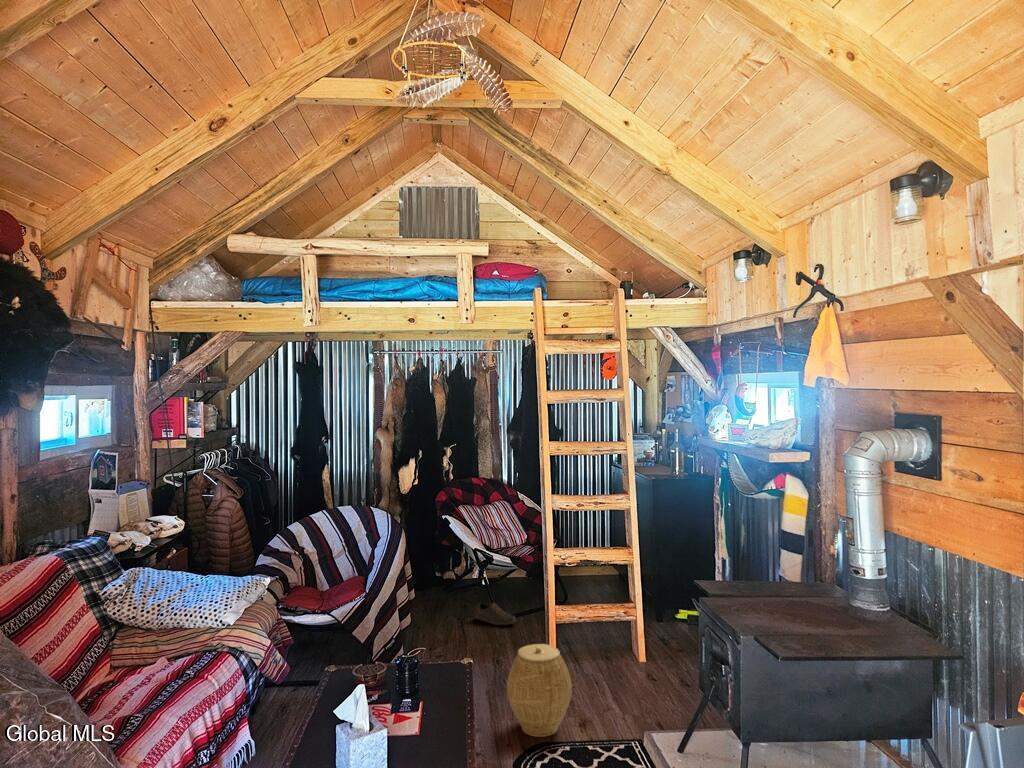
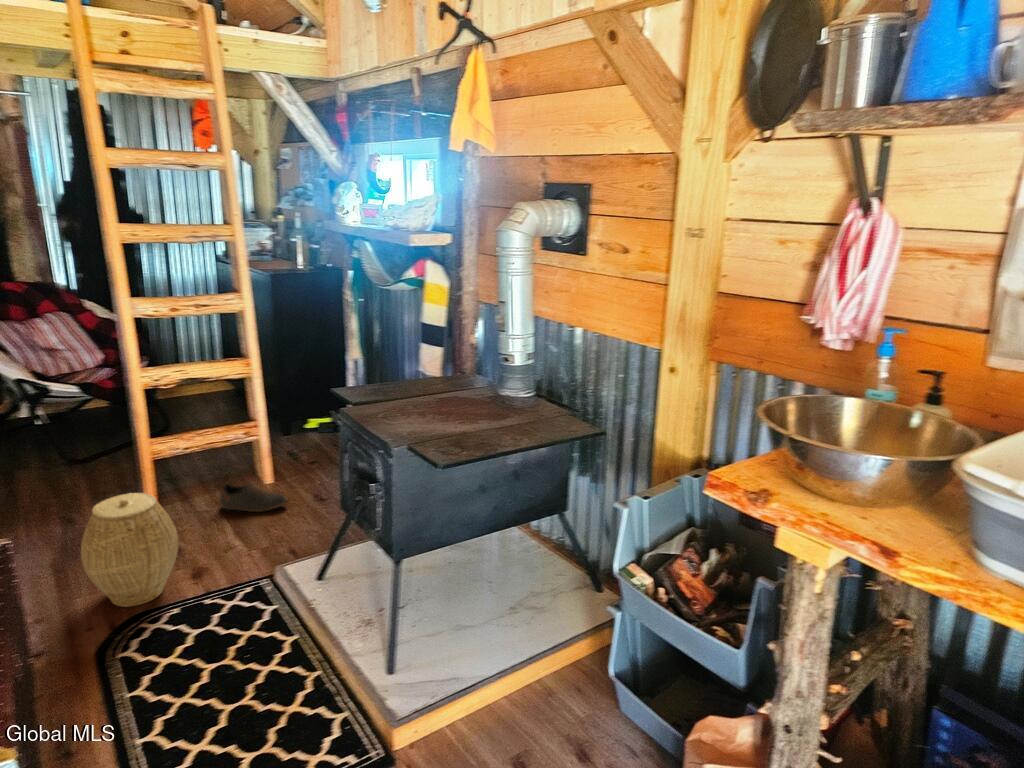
shoe: present [476,602,516,625] -> present [219,482,287,512]

